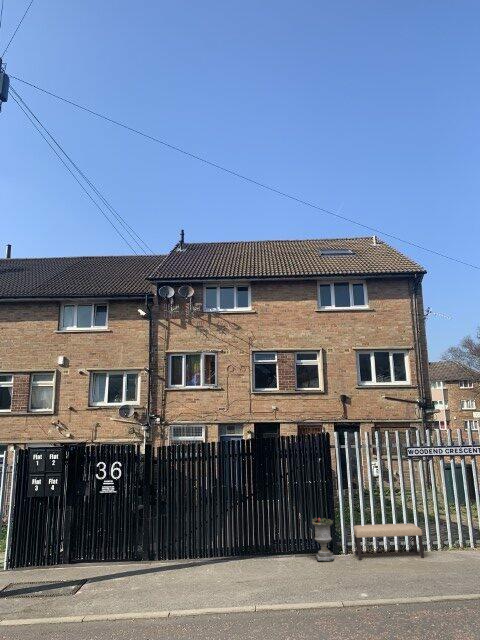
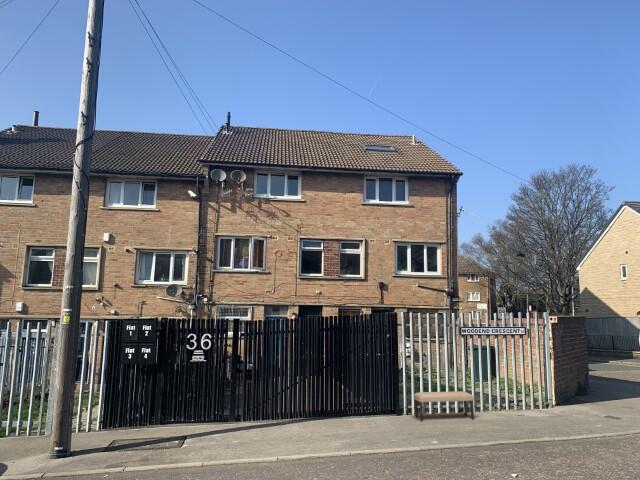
planter: present [312,518,334,561] -> none [381,385,401,422]

